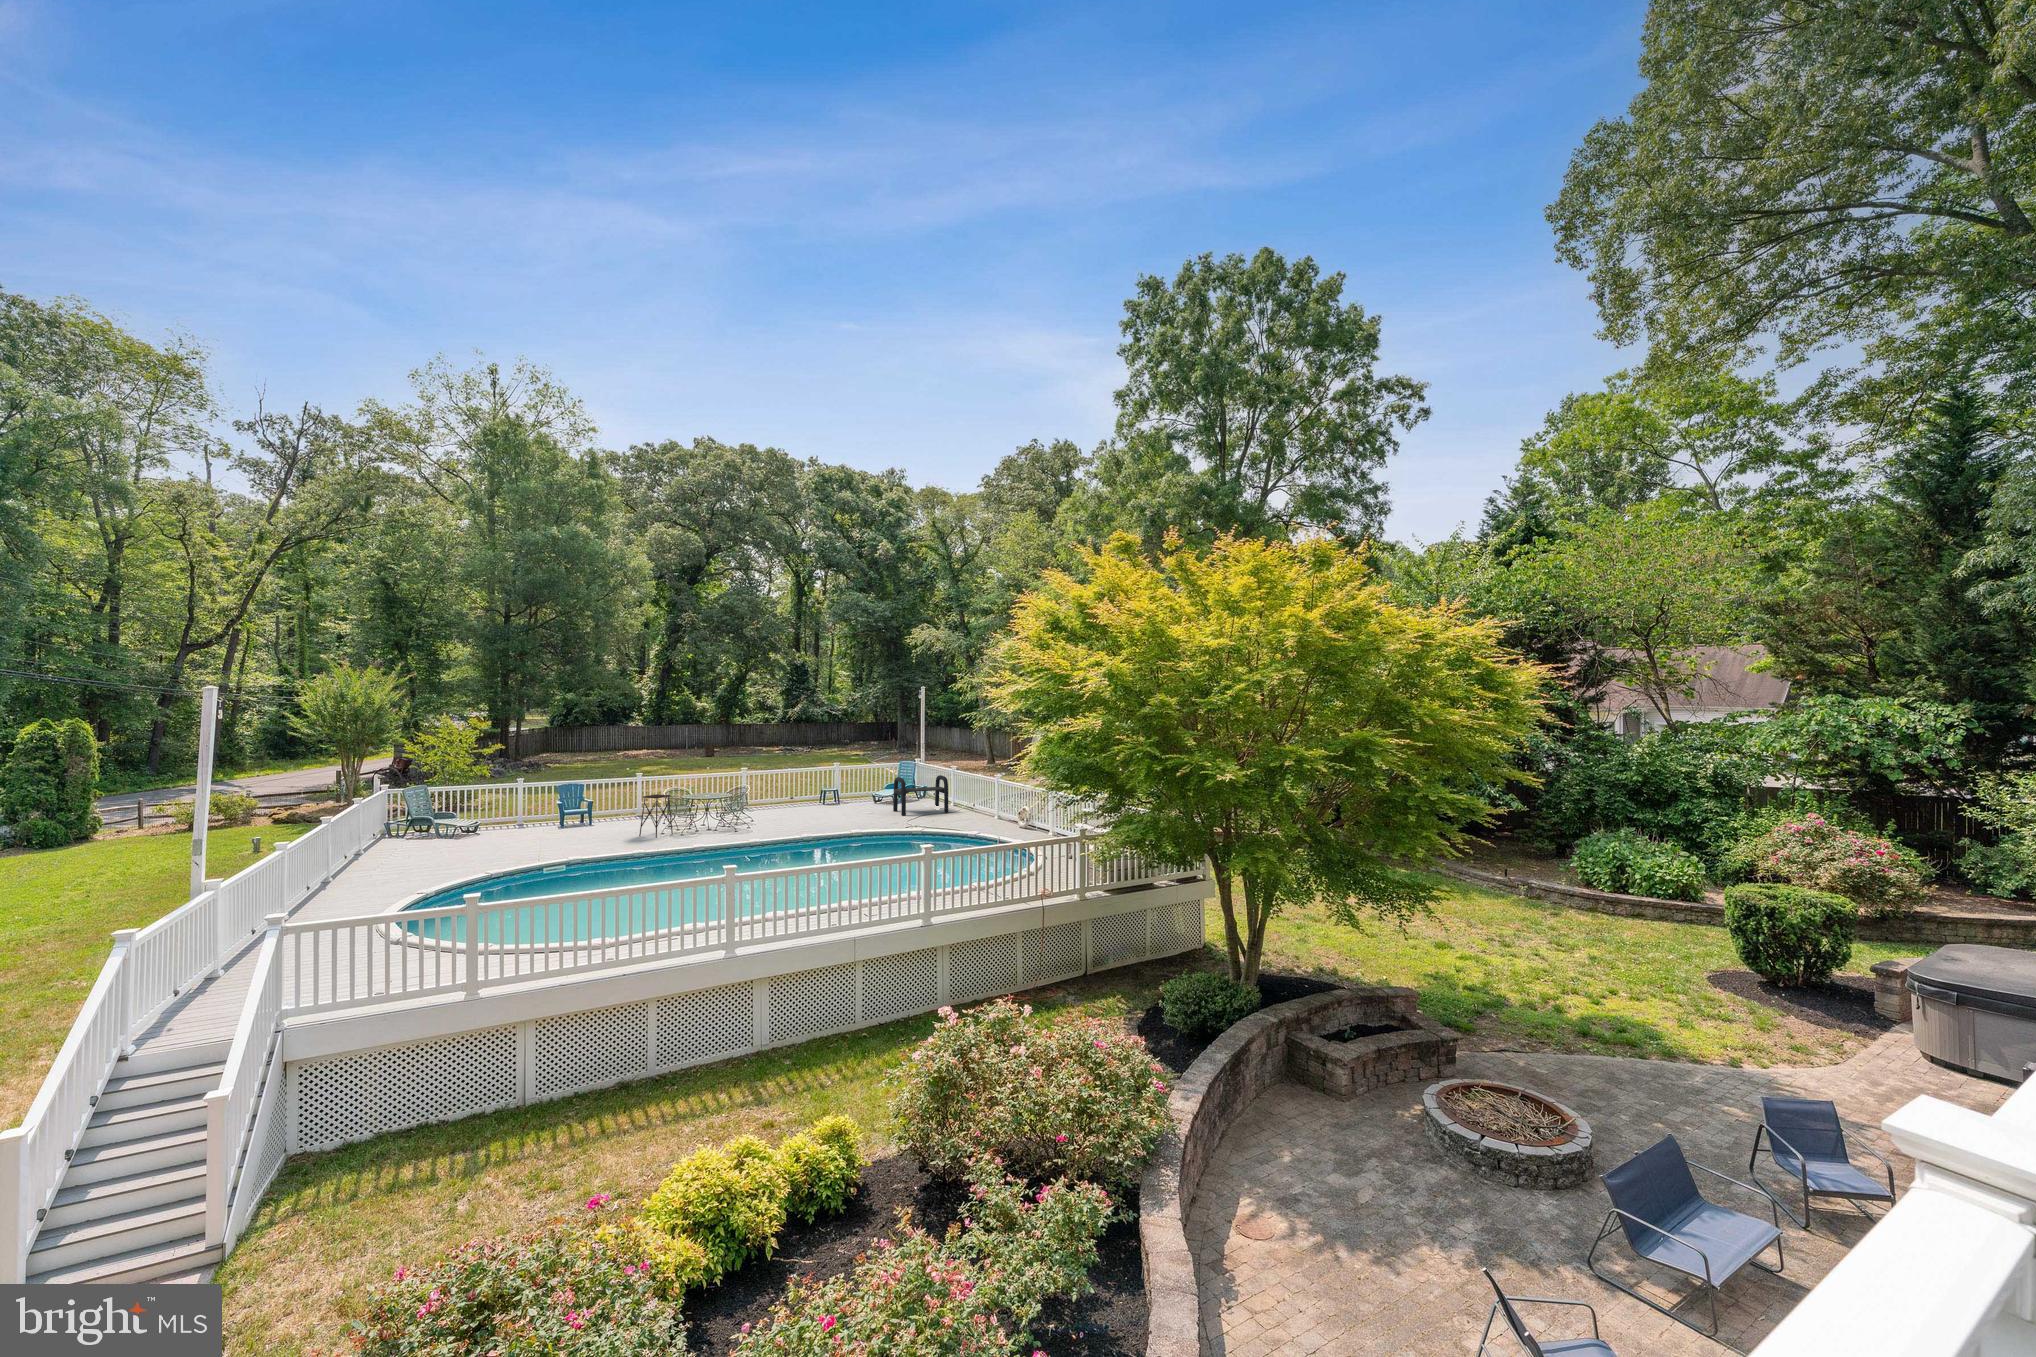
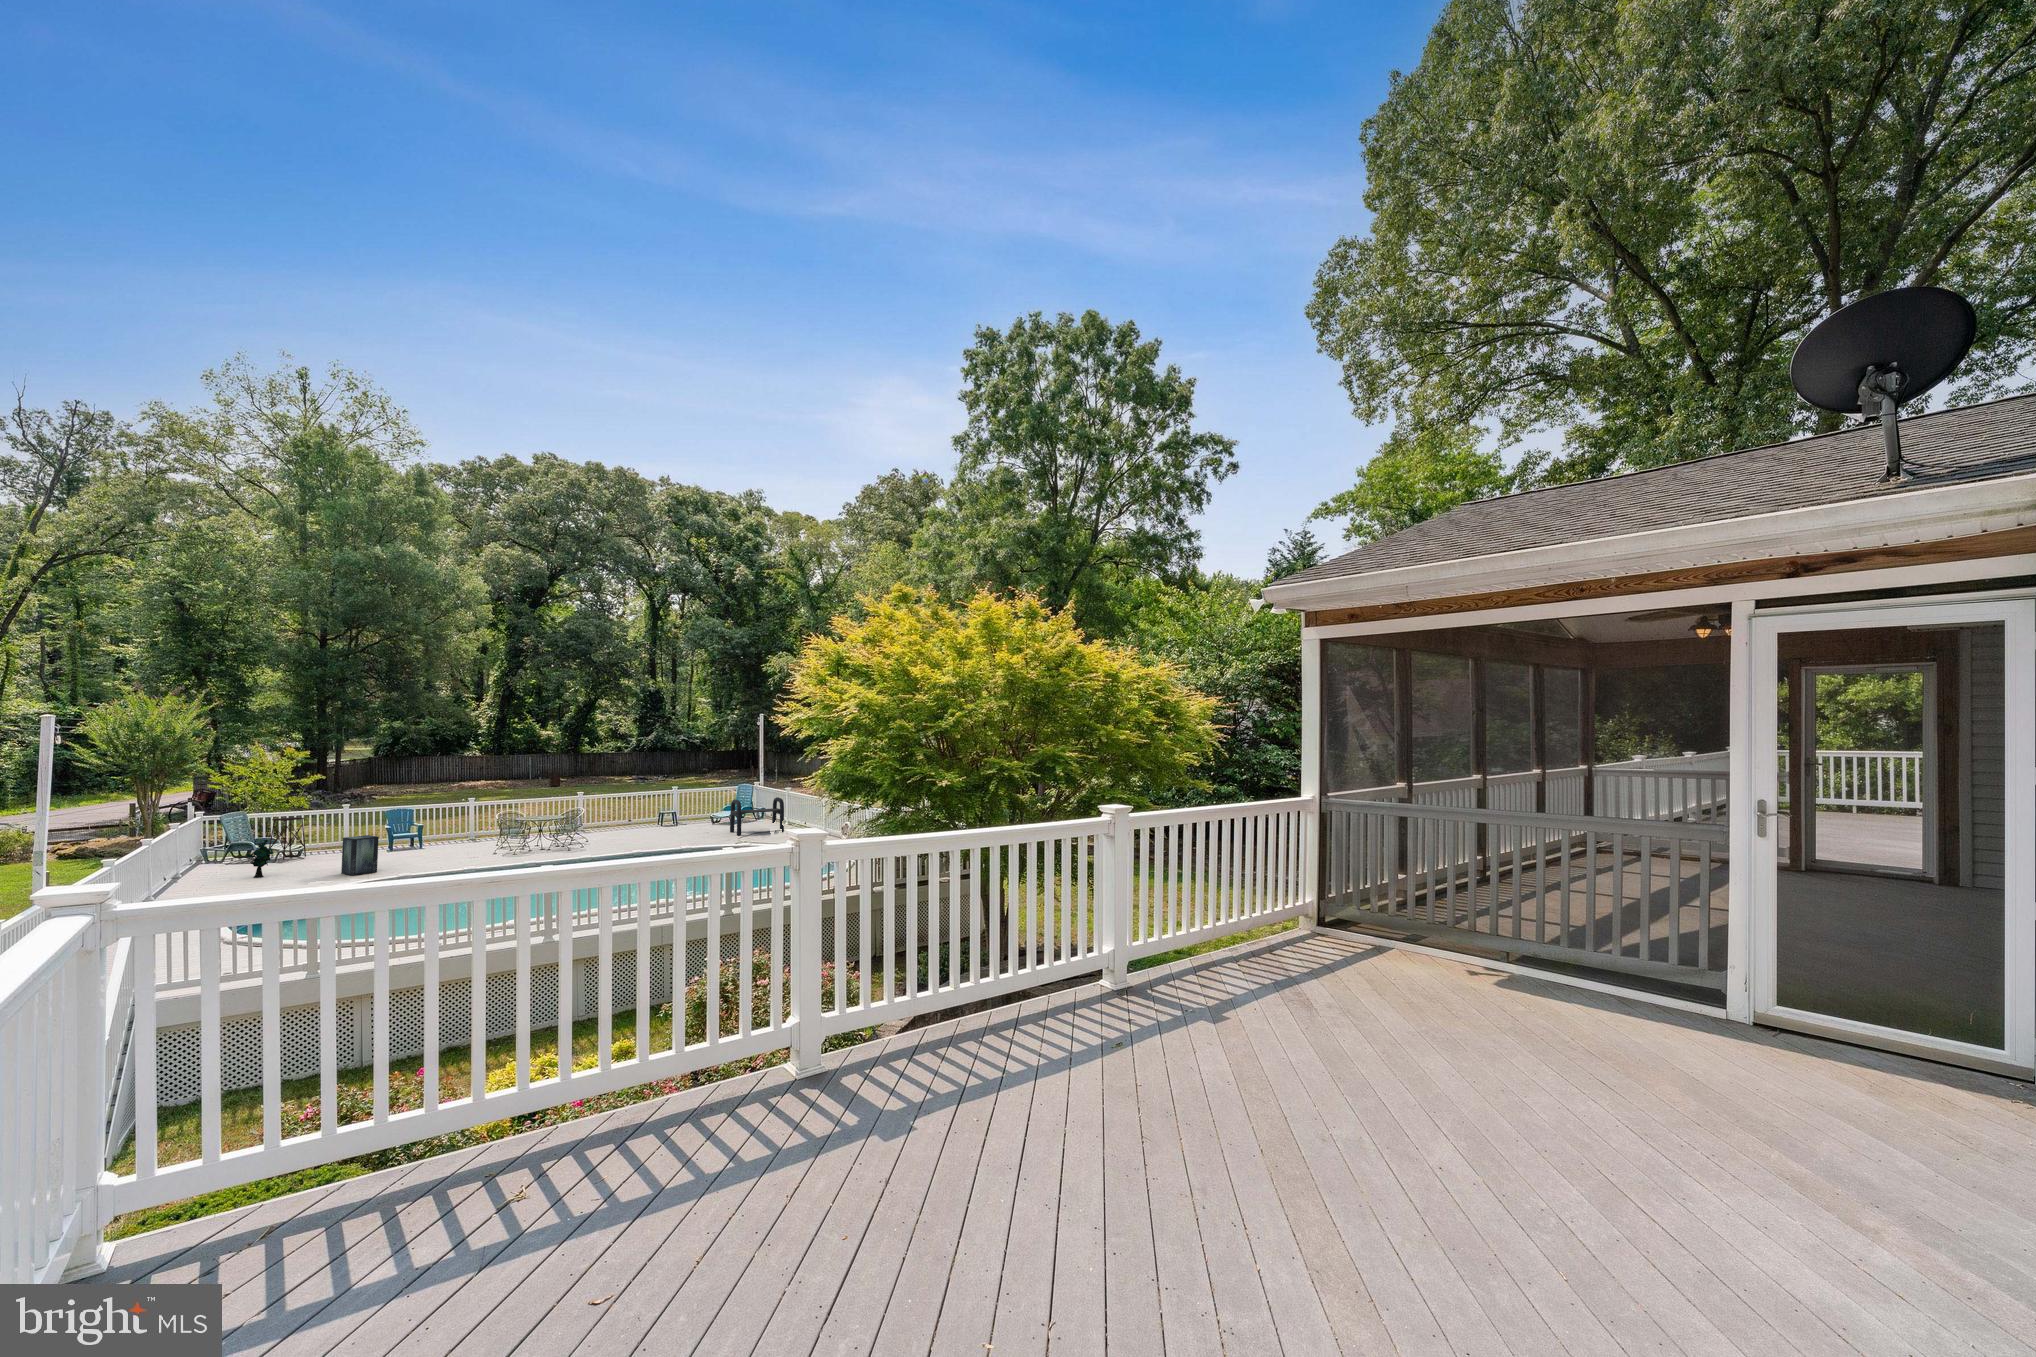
side table: present [639,794,673,838] -> present [269,817,306,860]
storage box: none [513,814,549,857] -> present [341,835,379,876]
decorative plant: none [420,817,448,857] -> present [246,840,274,878]

